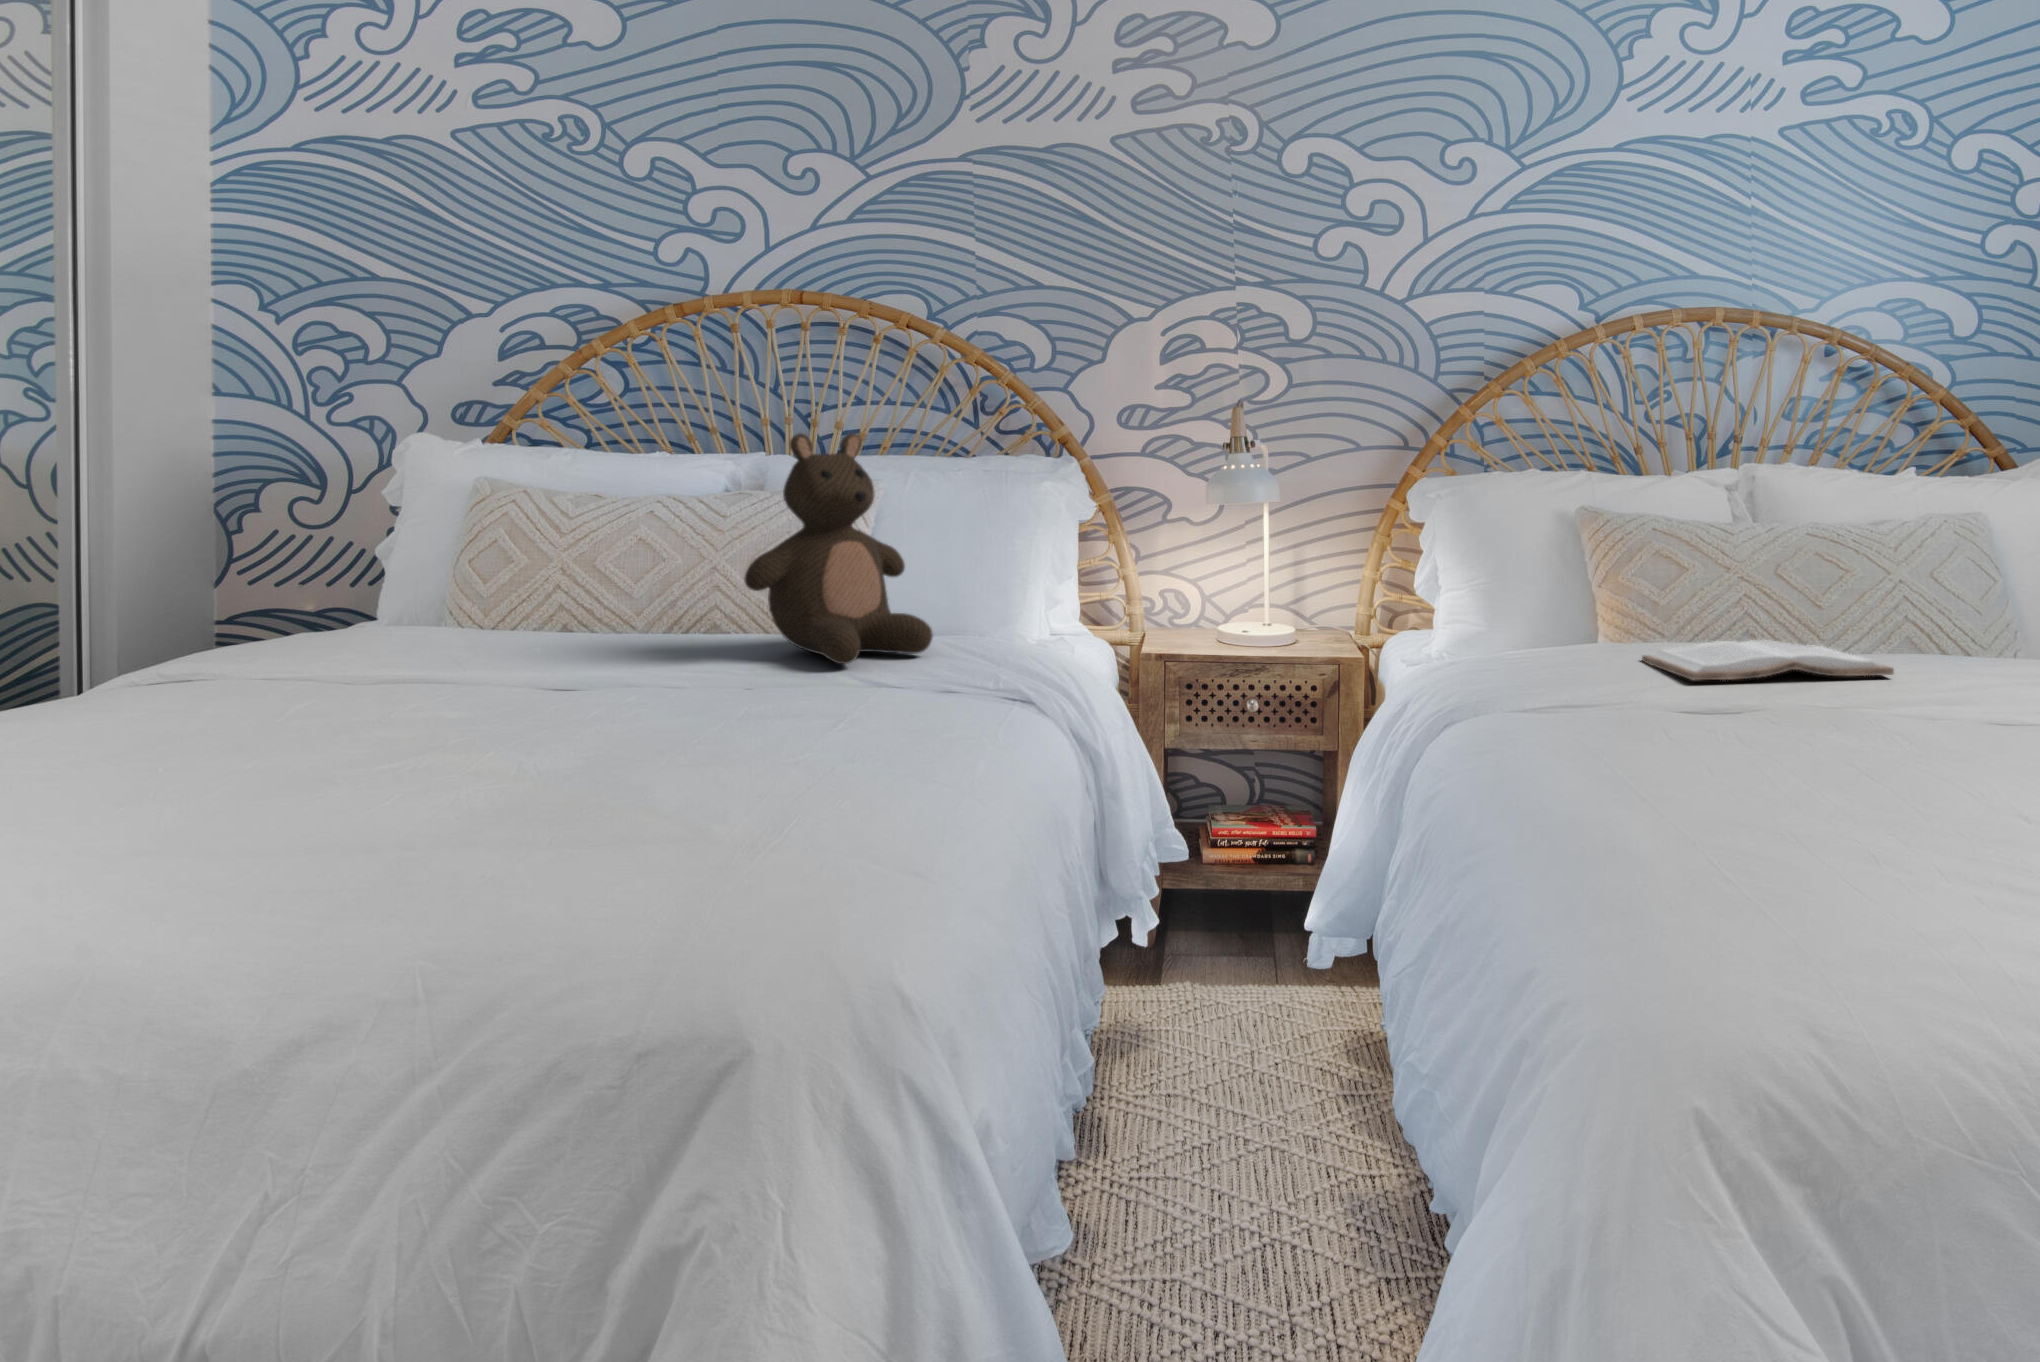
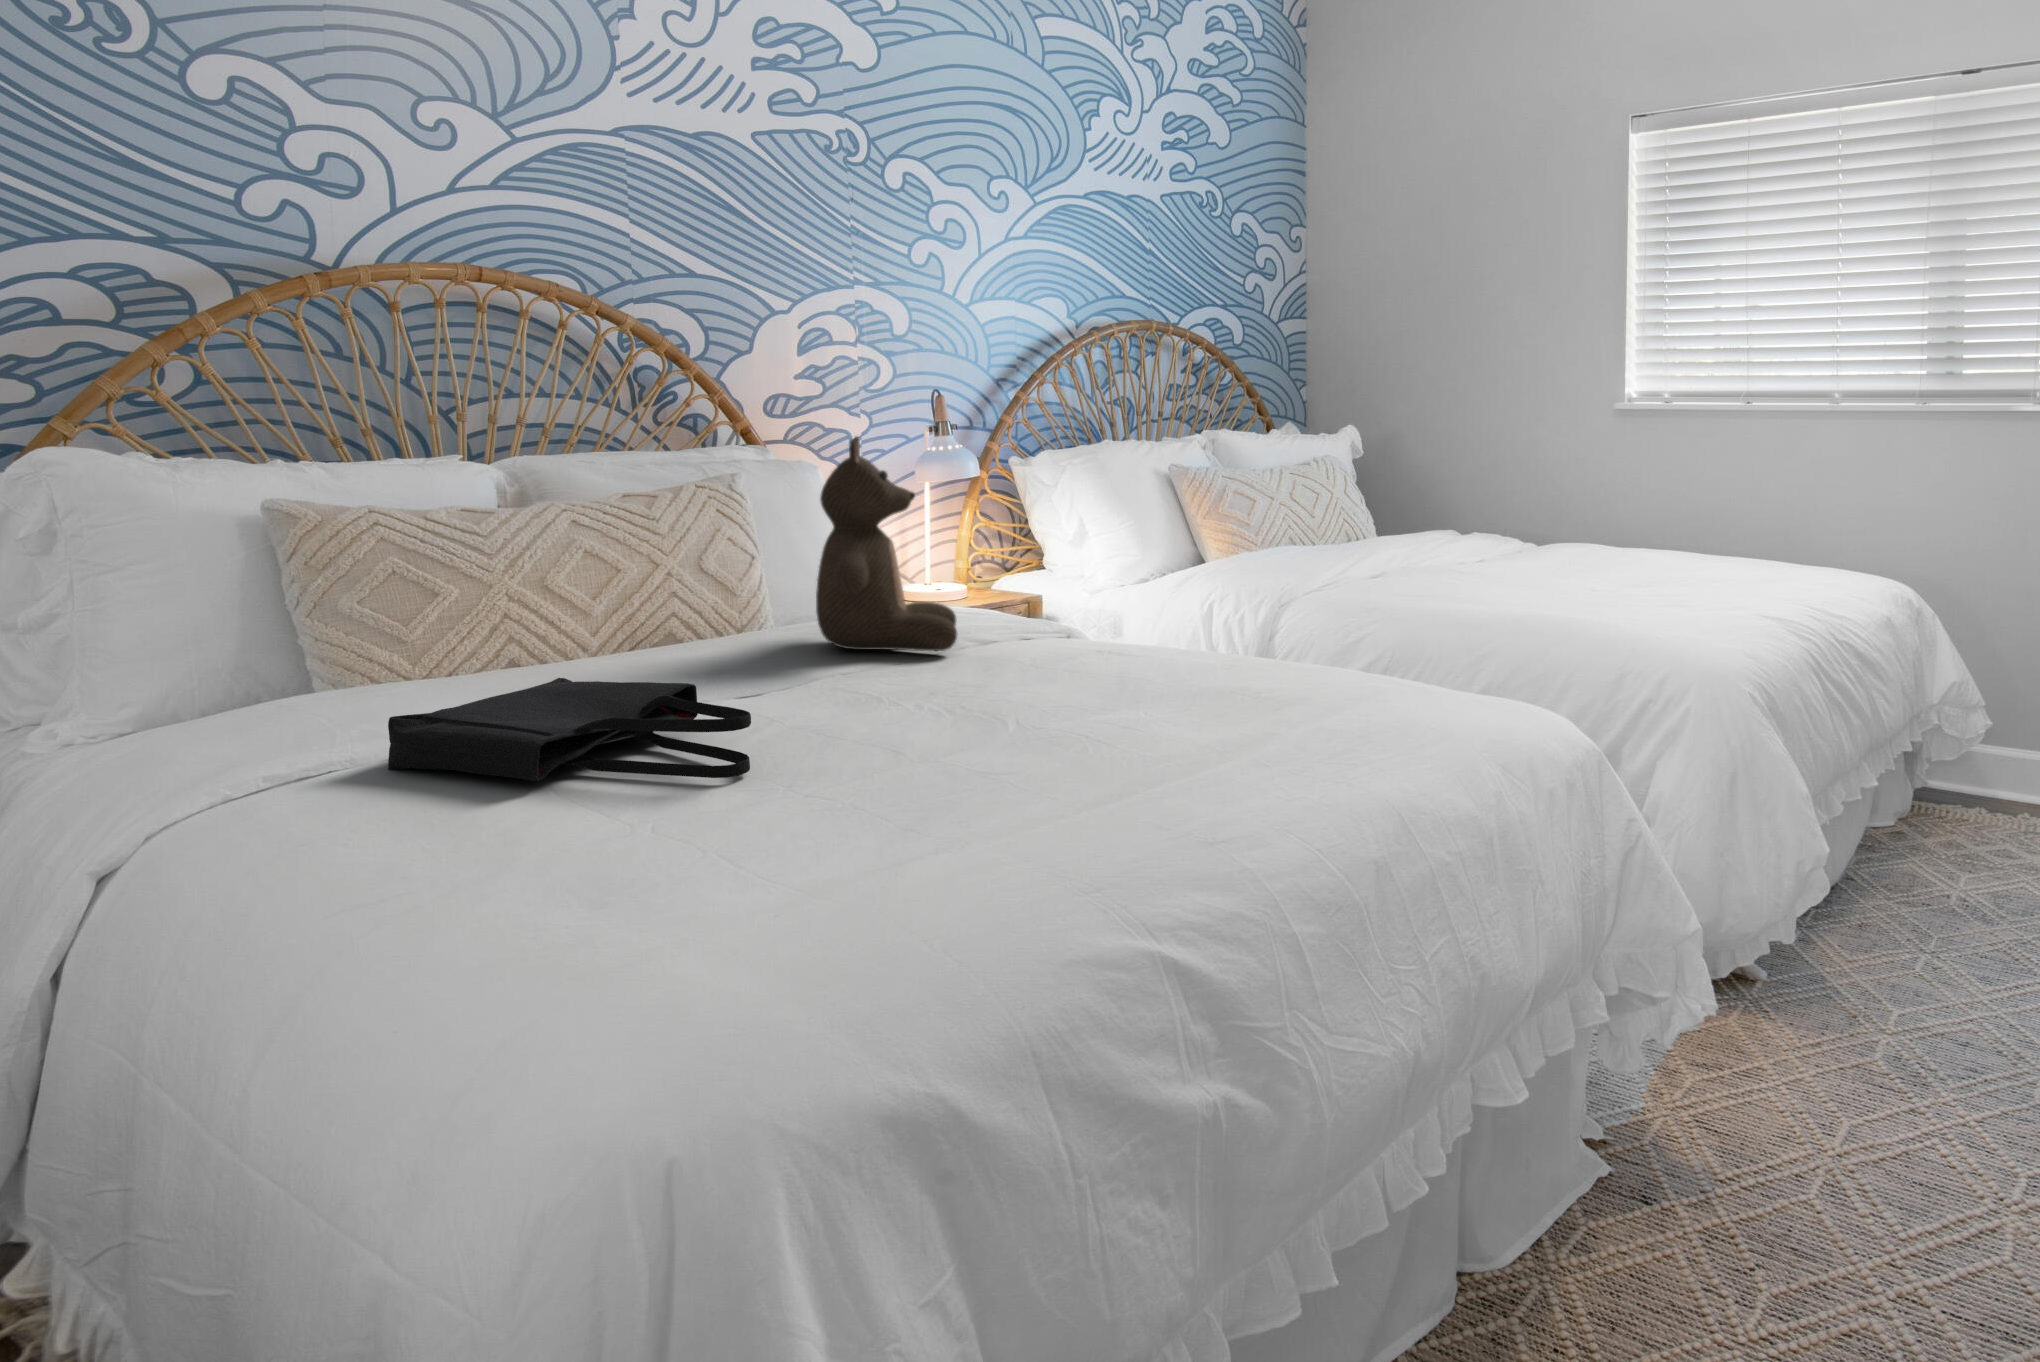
tote bag: none [212,626,466,717] -> present [388,678,751,781]
book: present [1642,640,1894,680] -> none [1313,552,1425,578]

